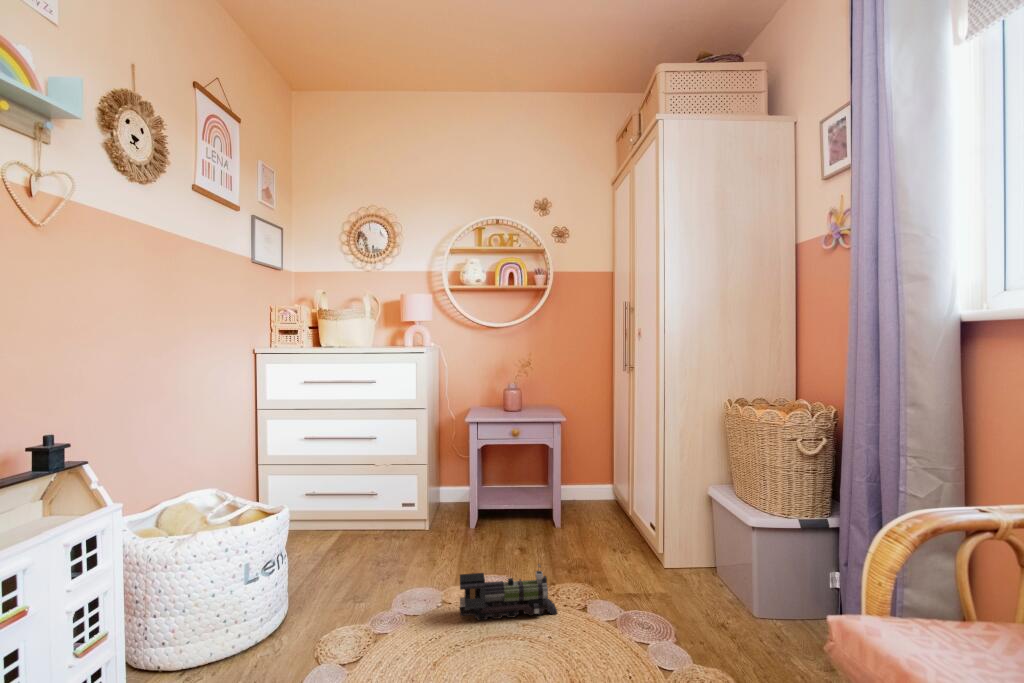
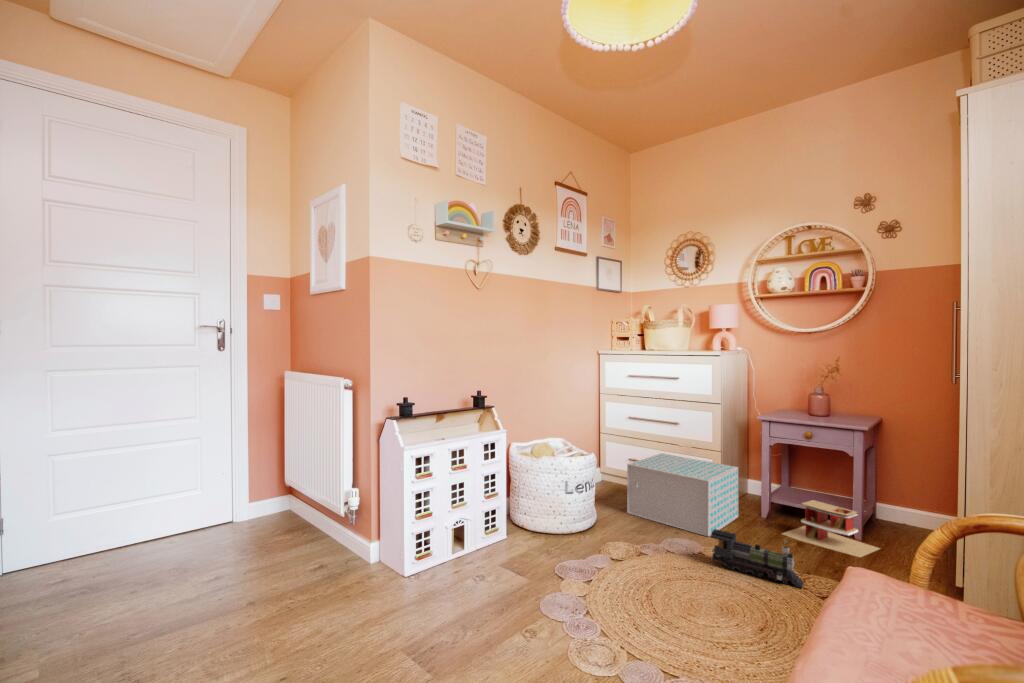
storage box: none [320,479,449,579] -> present [627,453,738,536]
toy house: none [496,498,573,552] -> present [782,500,880,557]

